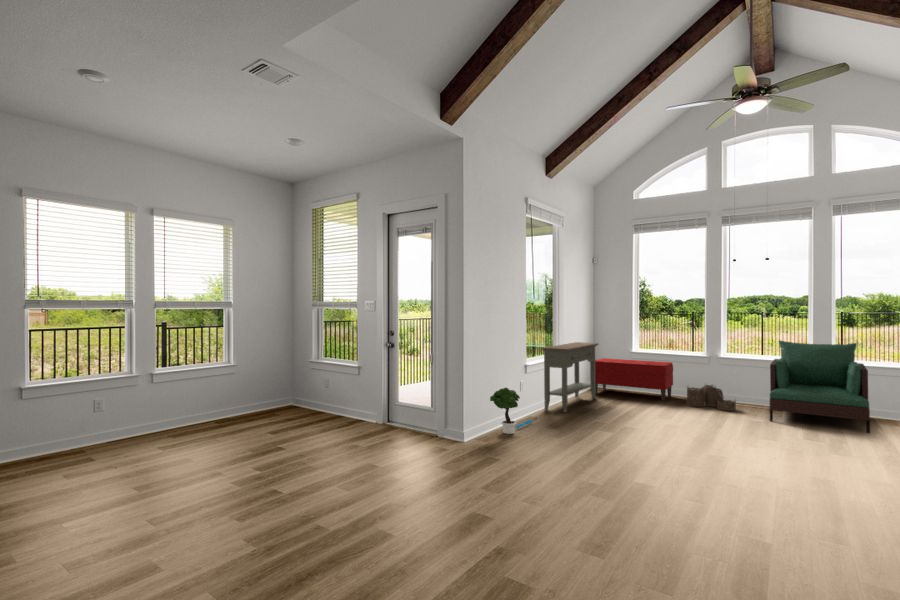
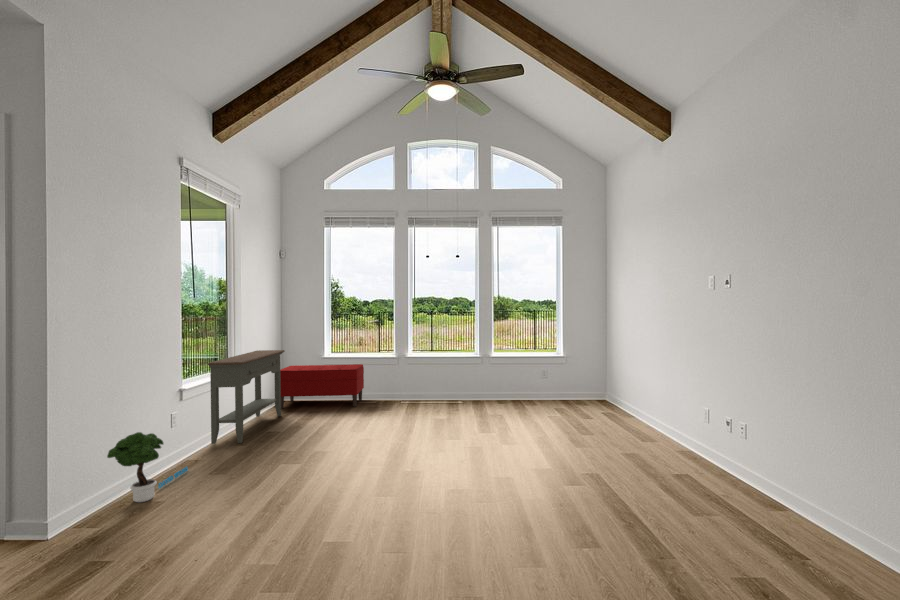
armchair: present [770,341,870,433] -> none [450,336,522,415]
woven basket: present [687,385,736,411] -> none [377,383,422,409]

